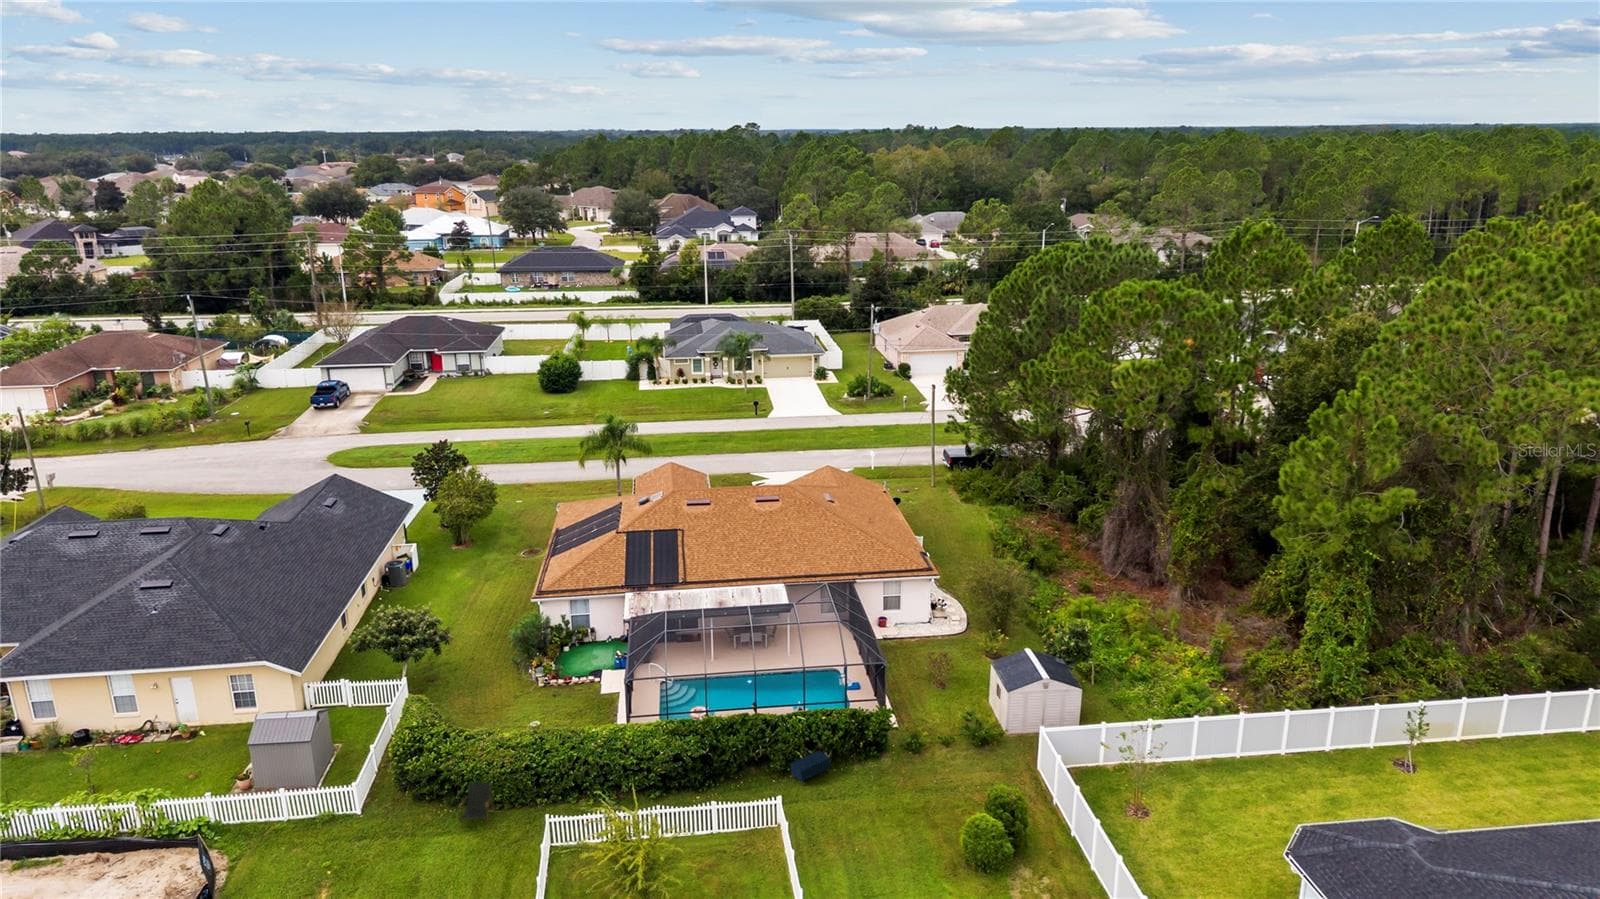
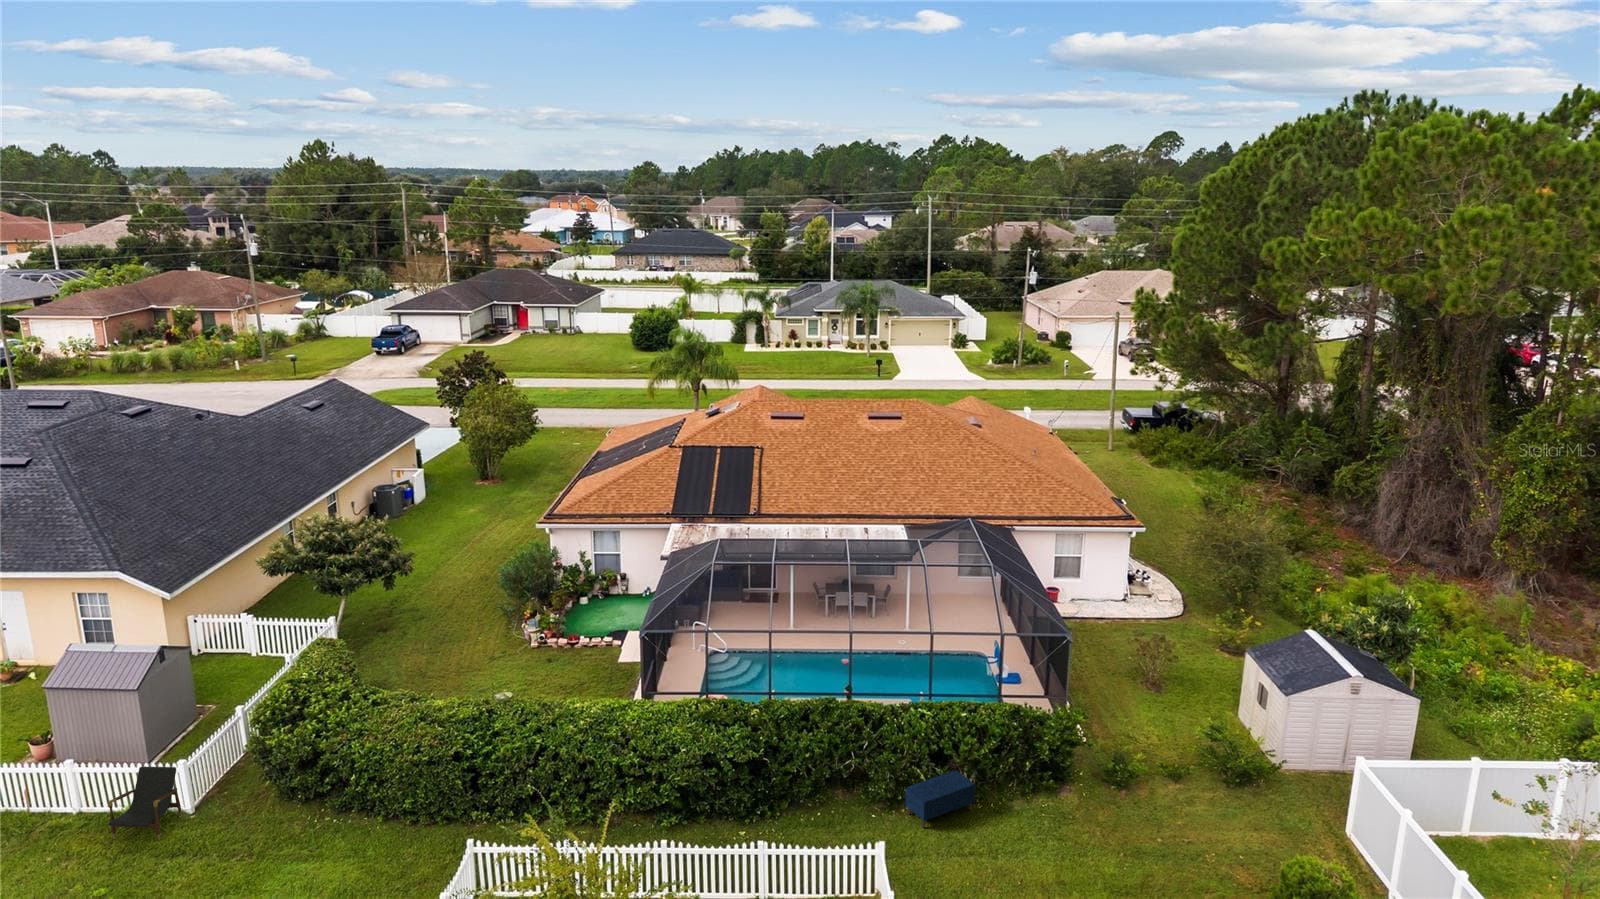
lounge chair: present [459,783,493,822] -> present [108,767,182,840]

